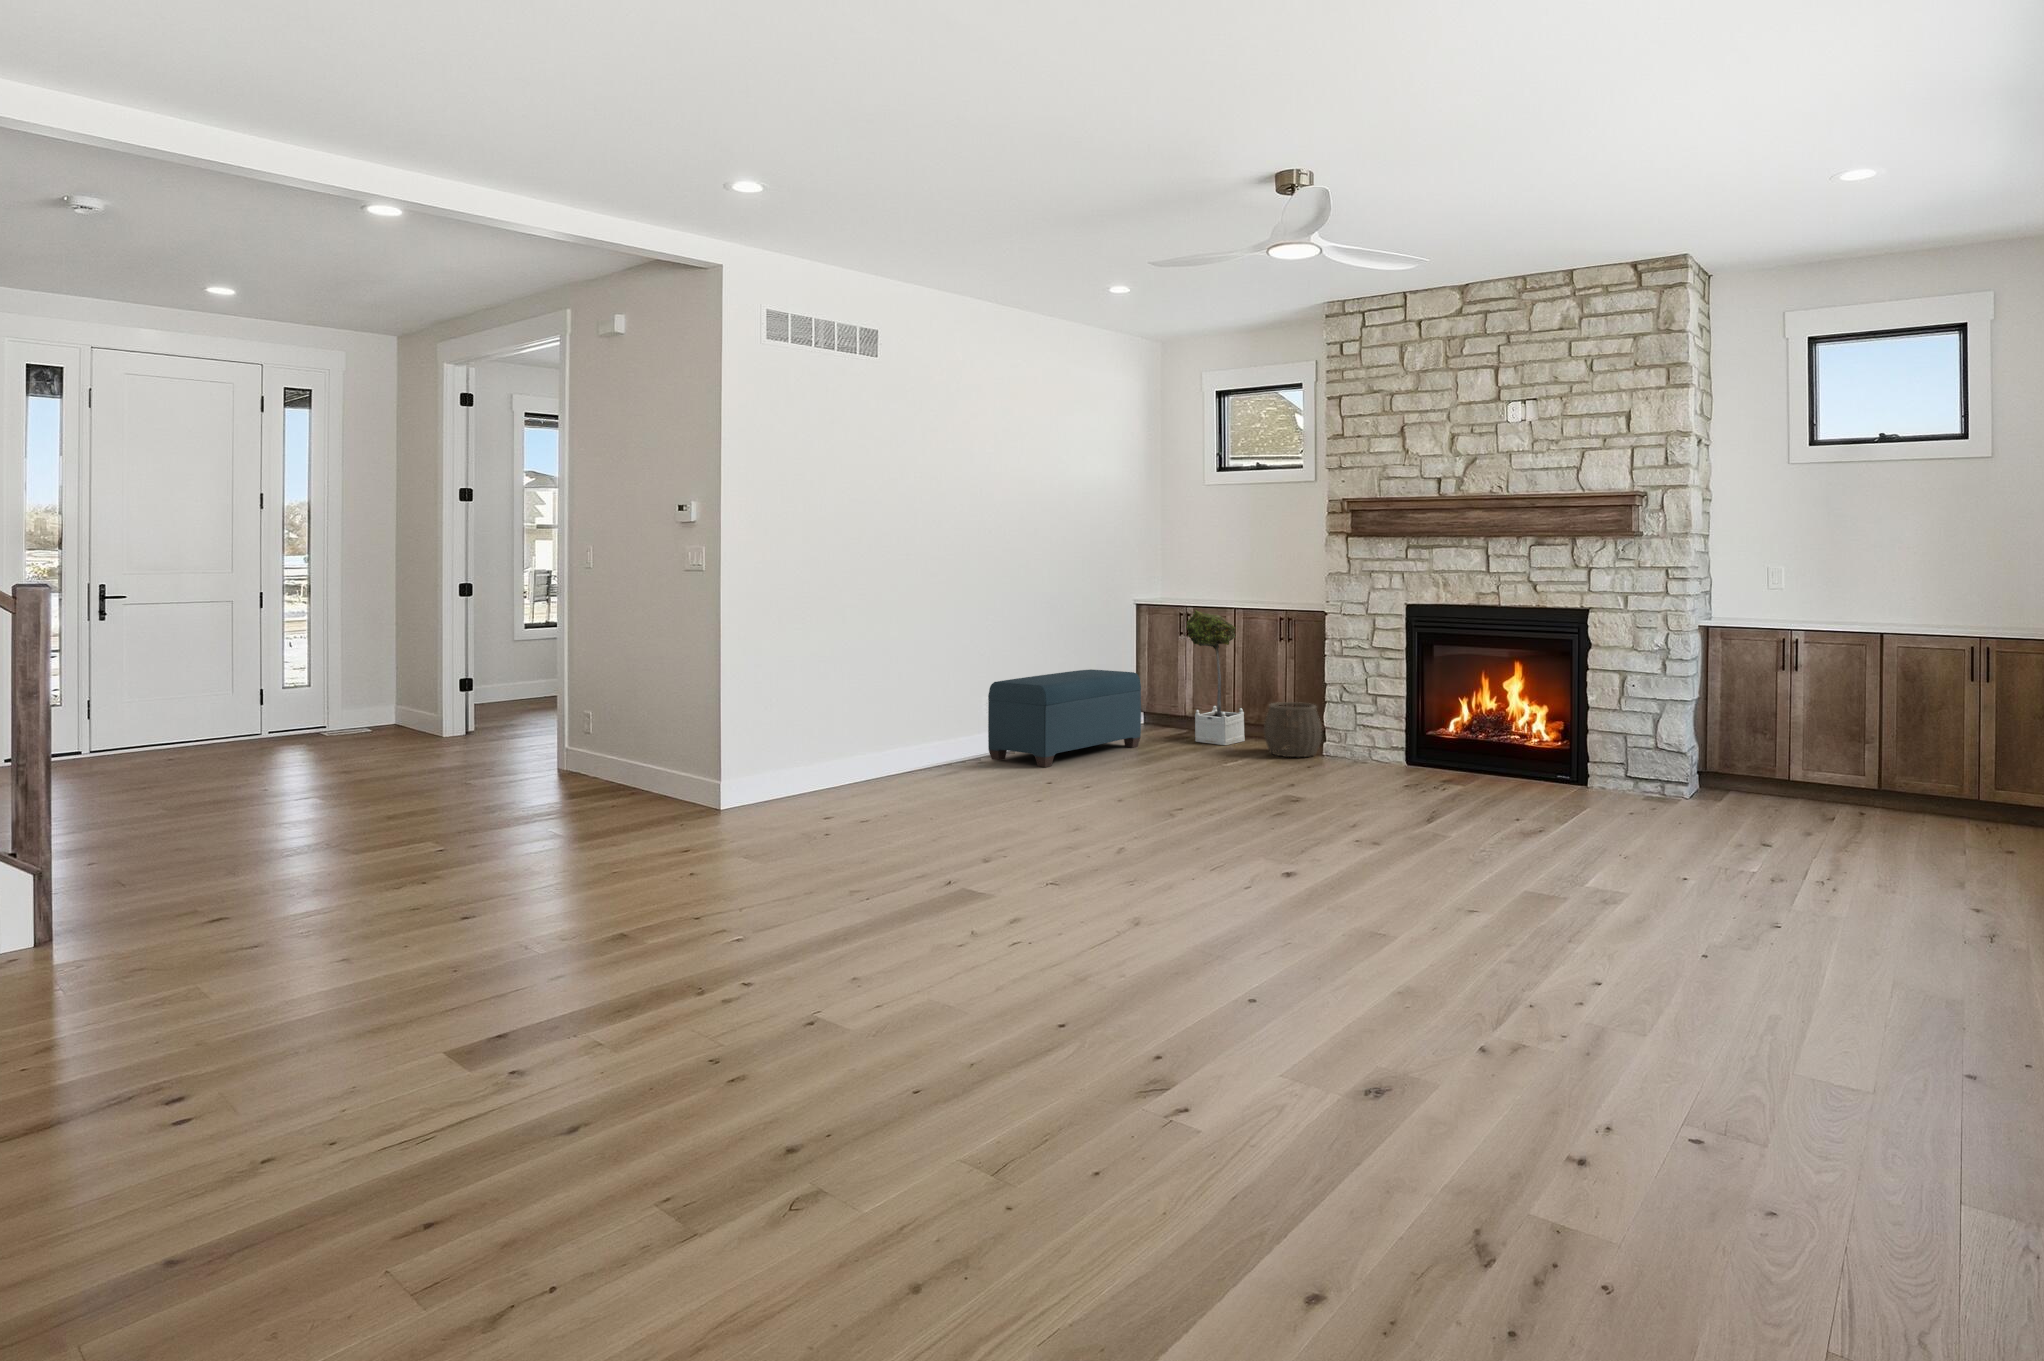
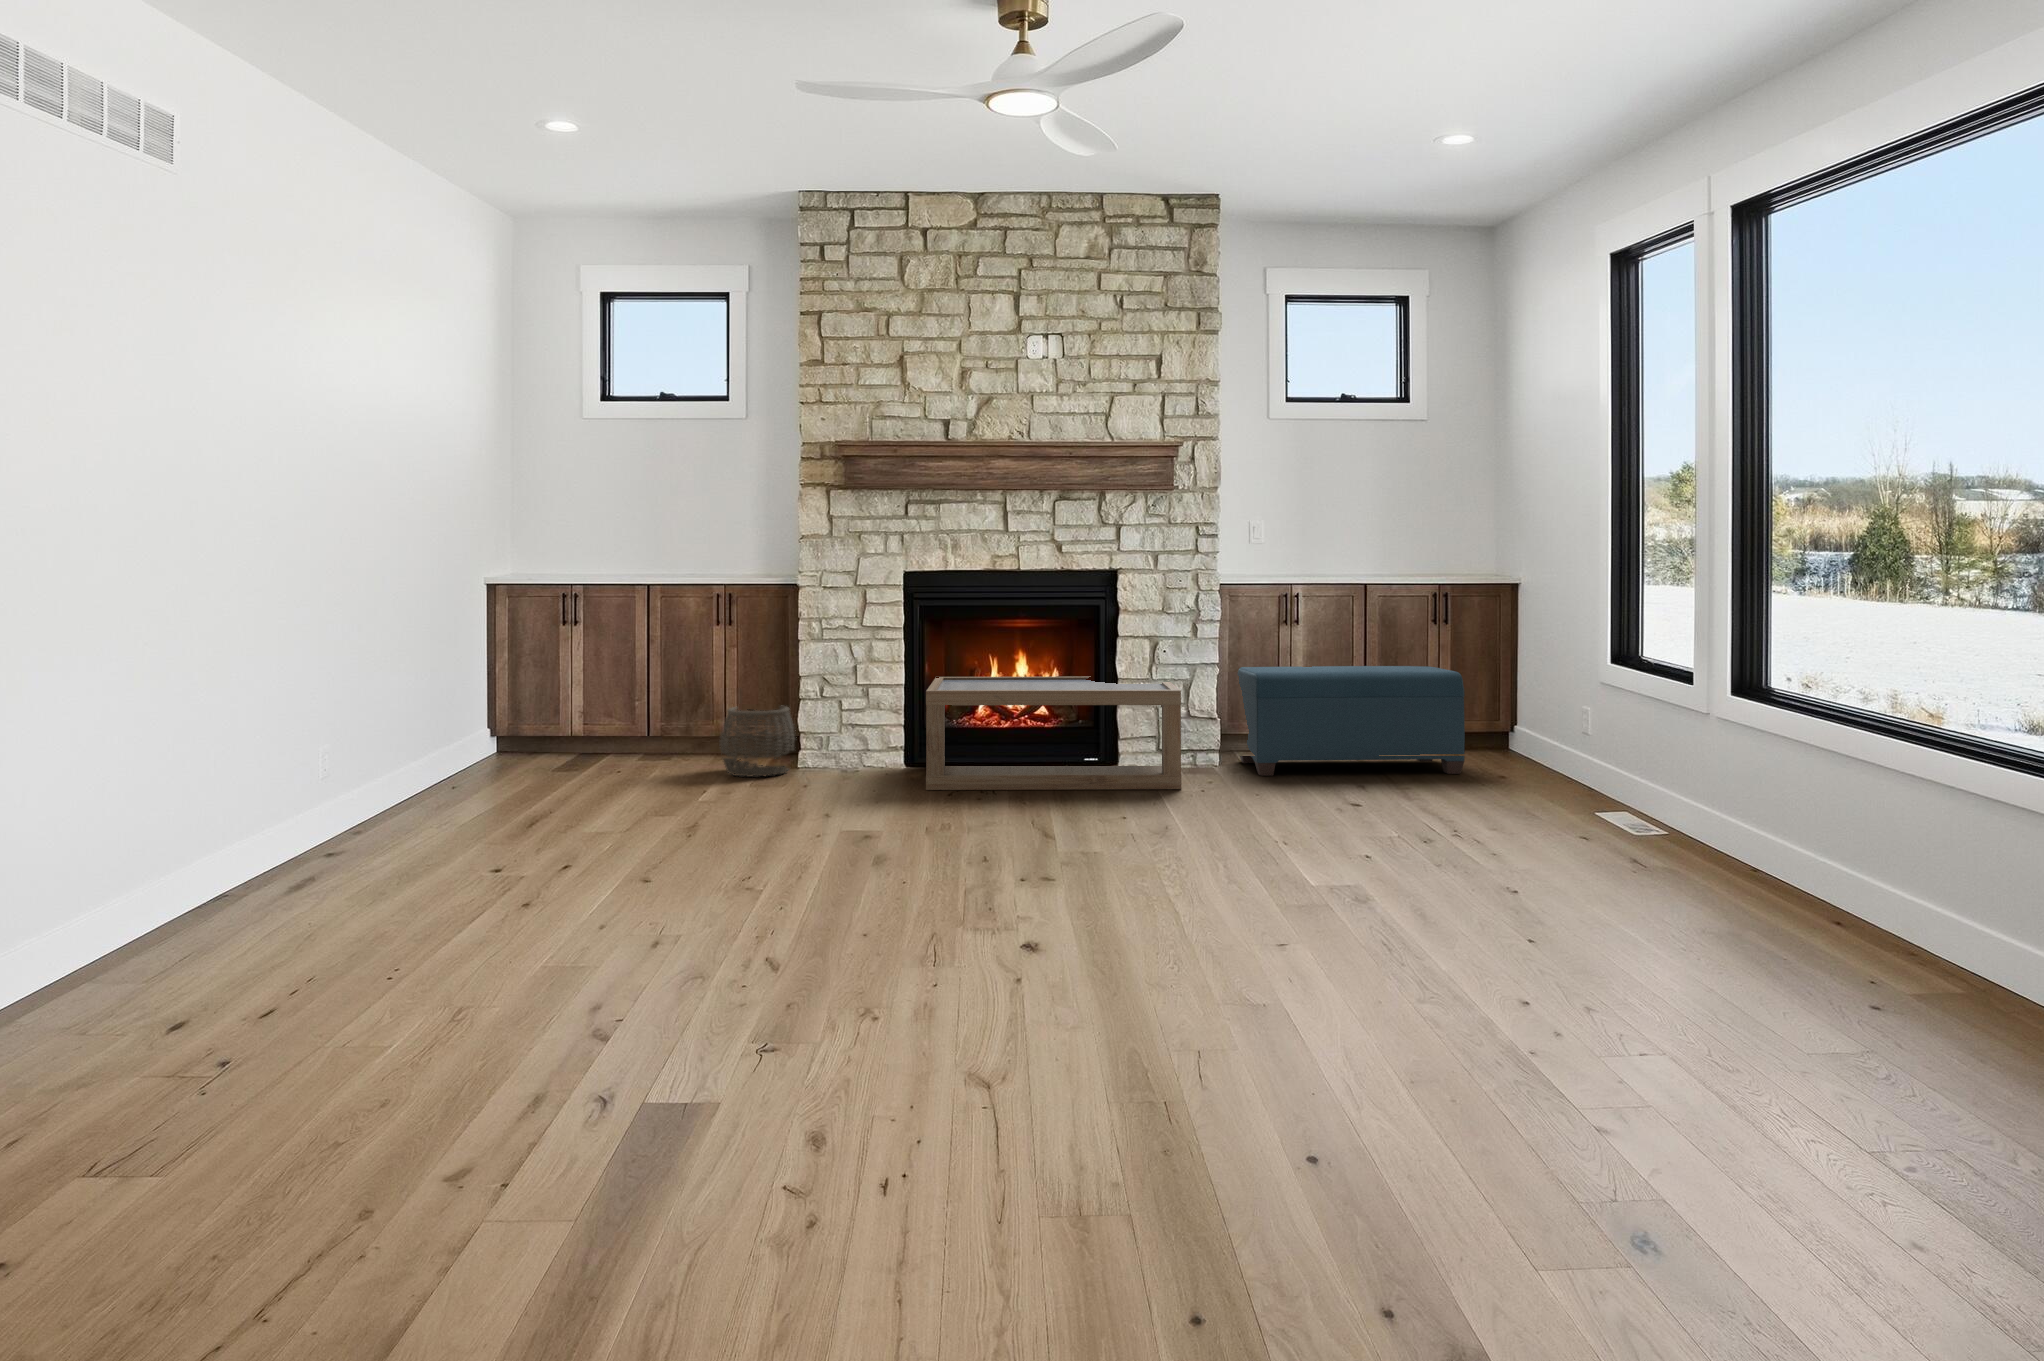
potted tree: present [1186,610,1245,745] -> none [589,589,669,772]
bench: present [988,669,1141,767] -> present [1237,666,1465,776]
coffee table: none [1388,692,1640,809] -> present [926,676,1182,790]

